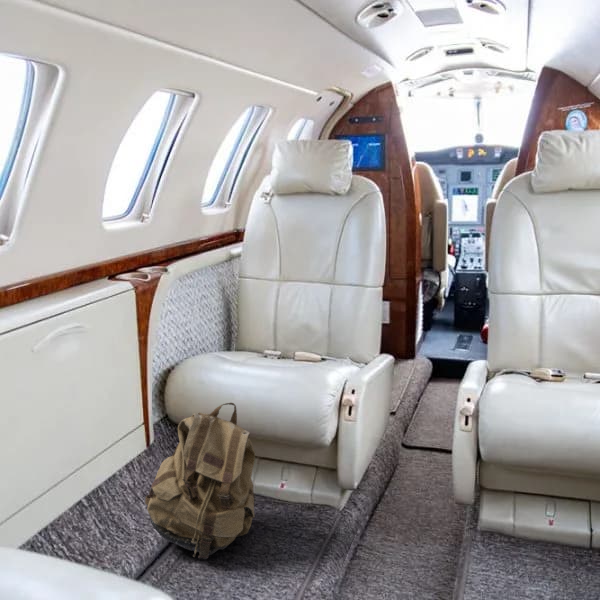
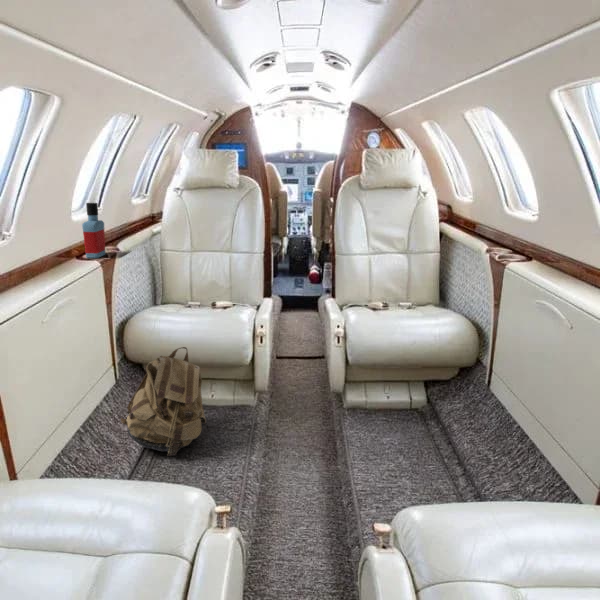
bottle: none [116,205,147,276] -> present [82,203,105,258]

